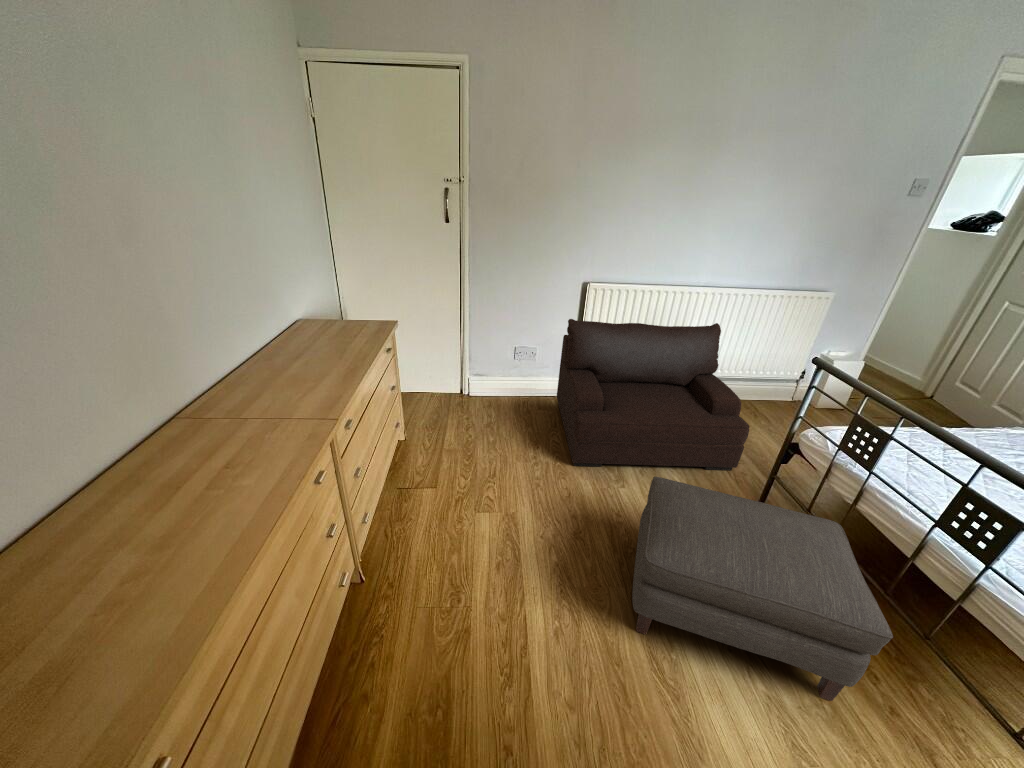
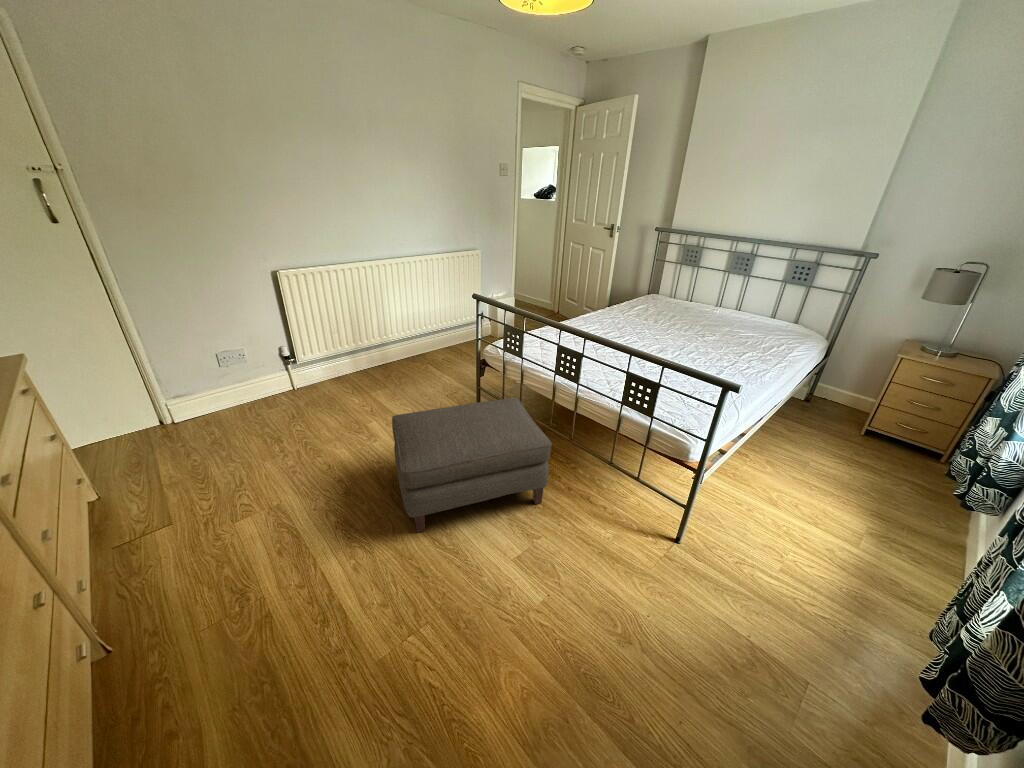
armchair: present [557,319,749,470] -> none [268,287,456,443]

